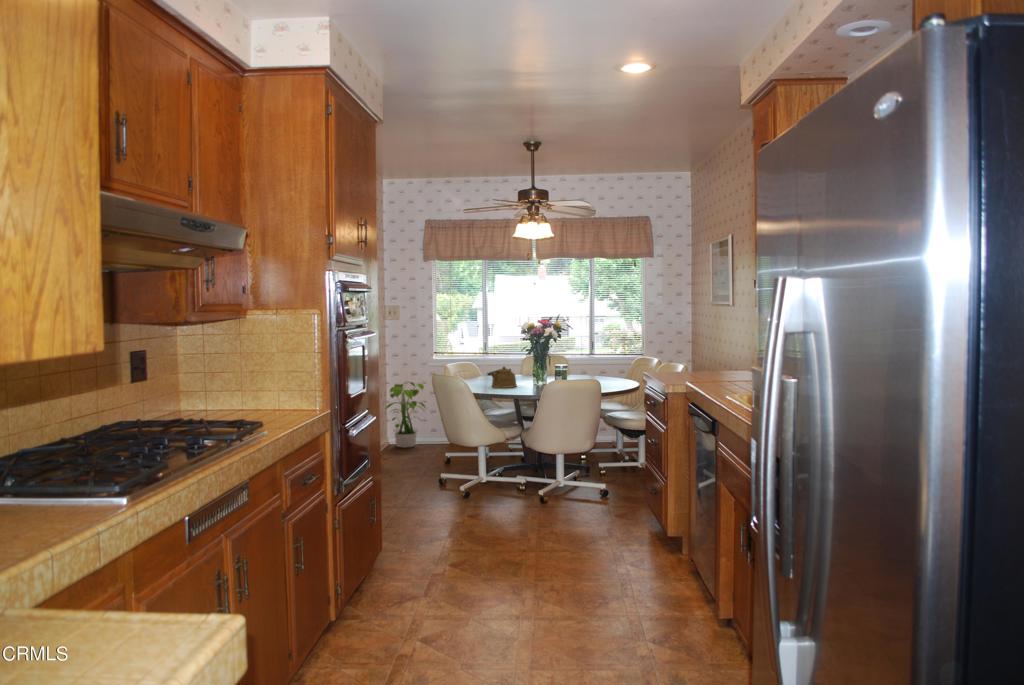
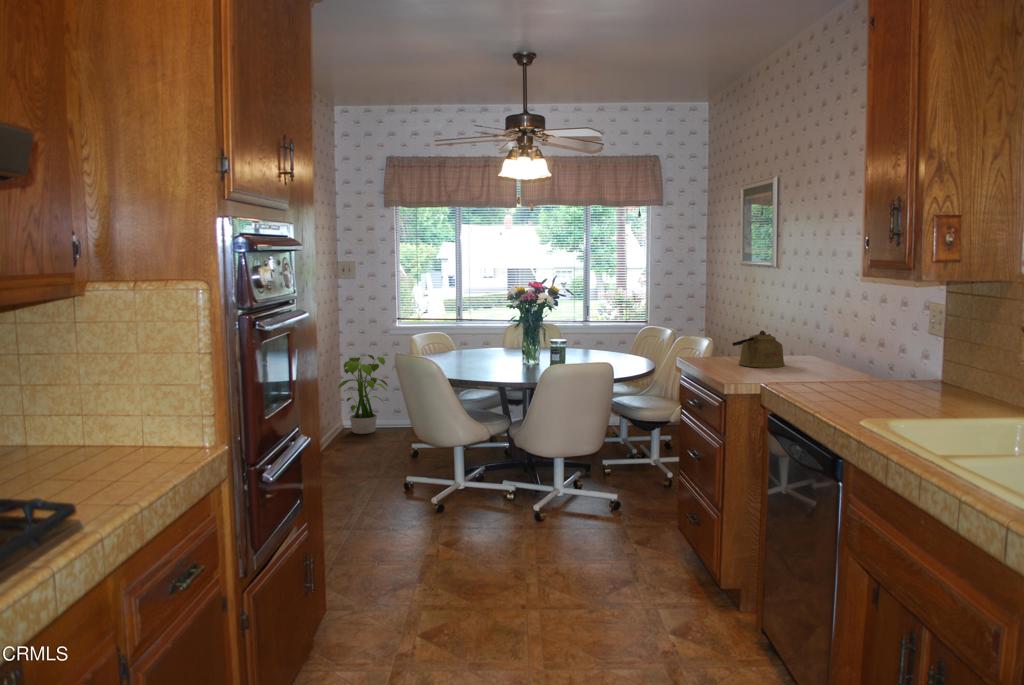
kettle: present [488,367,517,388] -> present [733,330,785,368]

